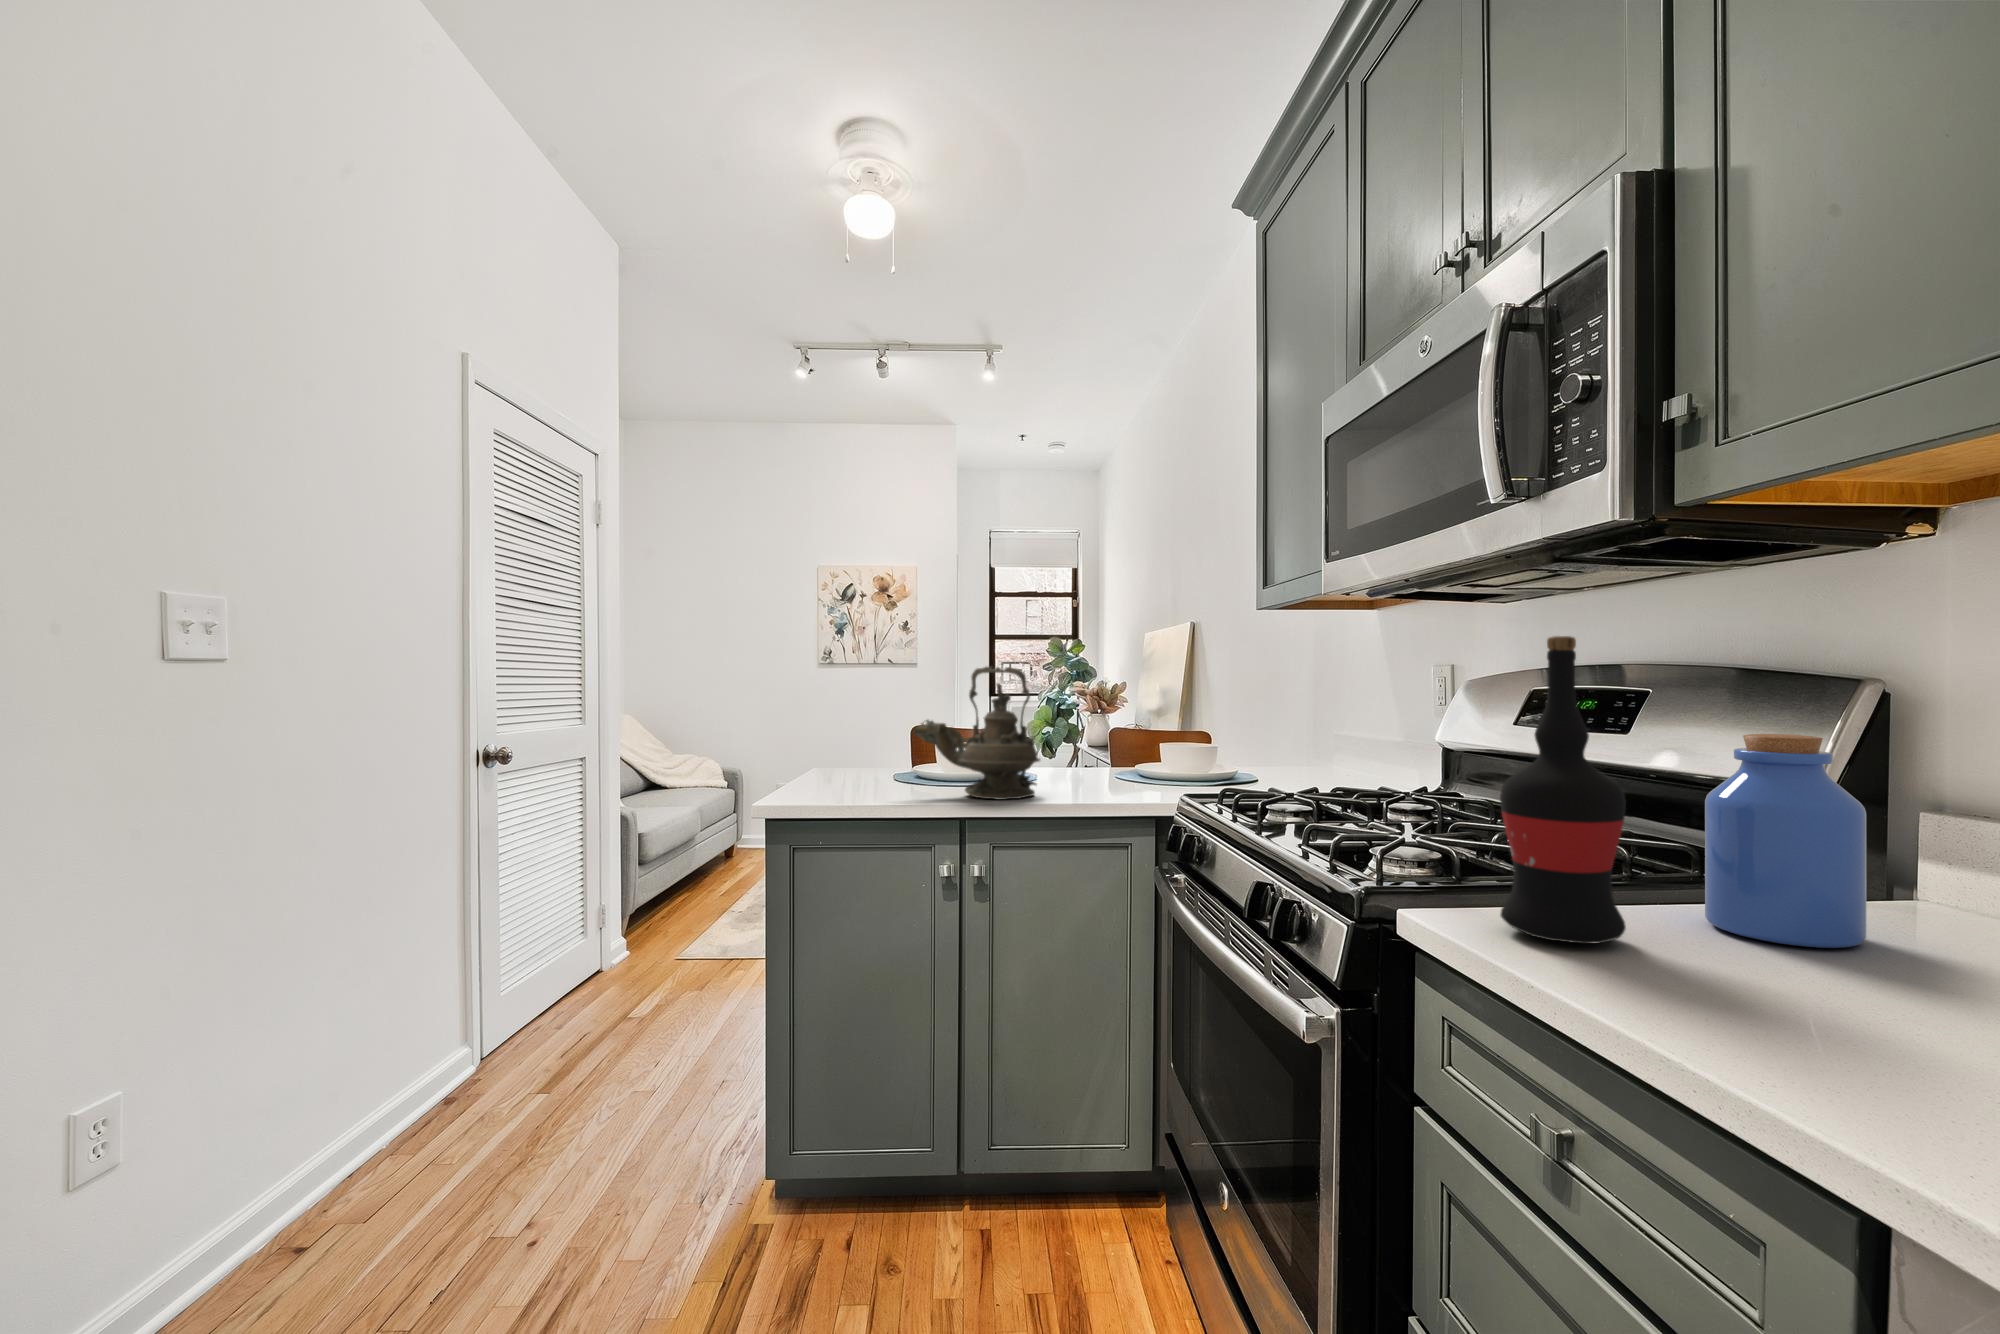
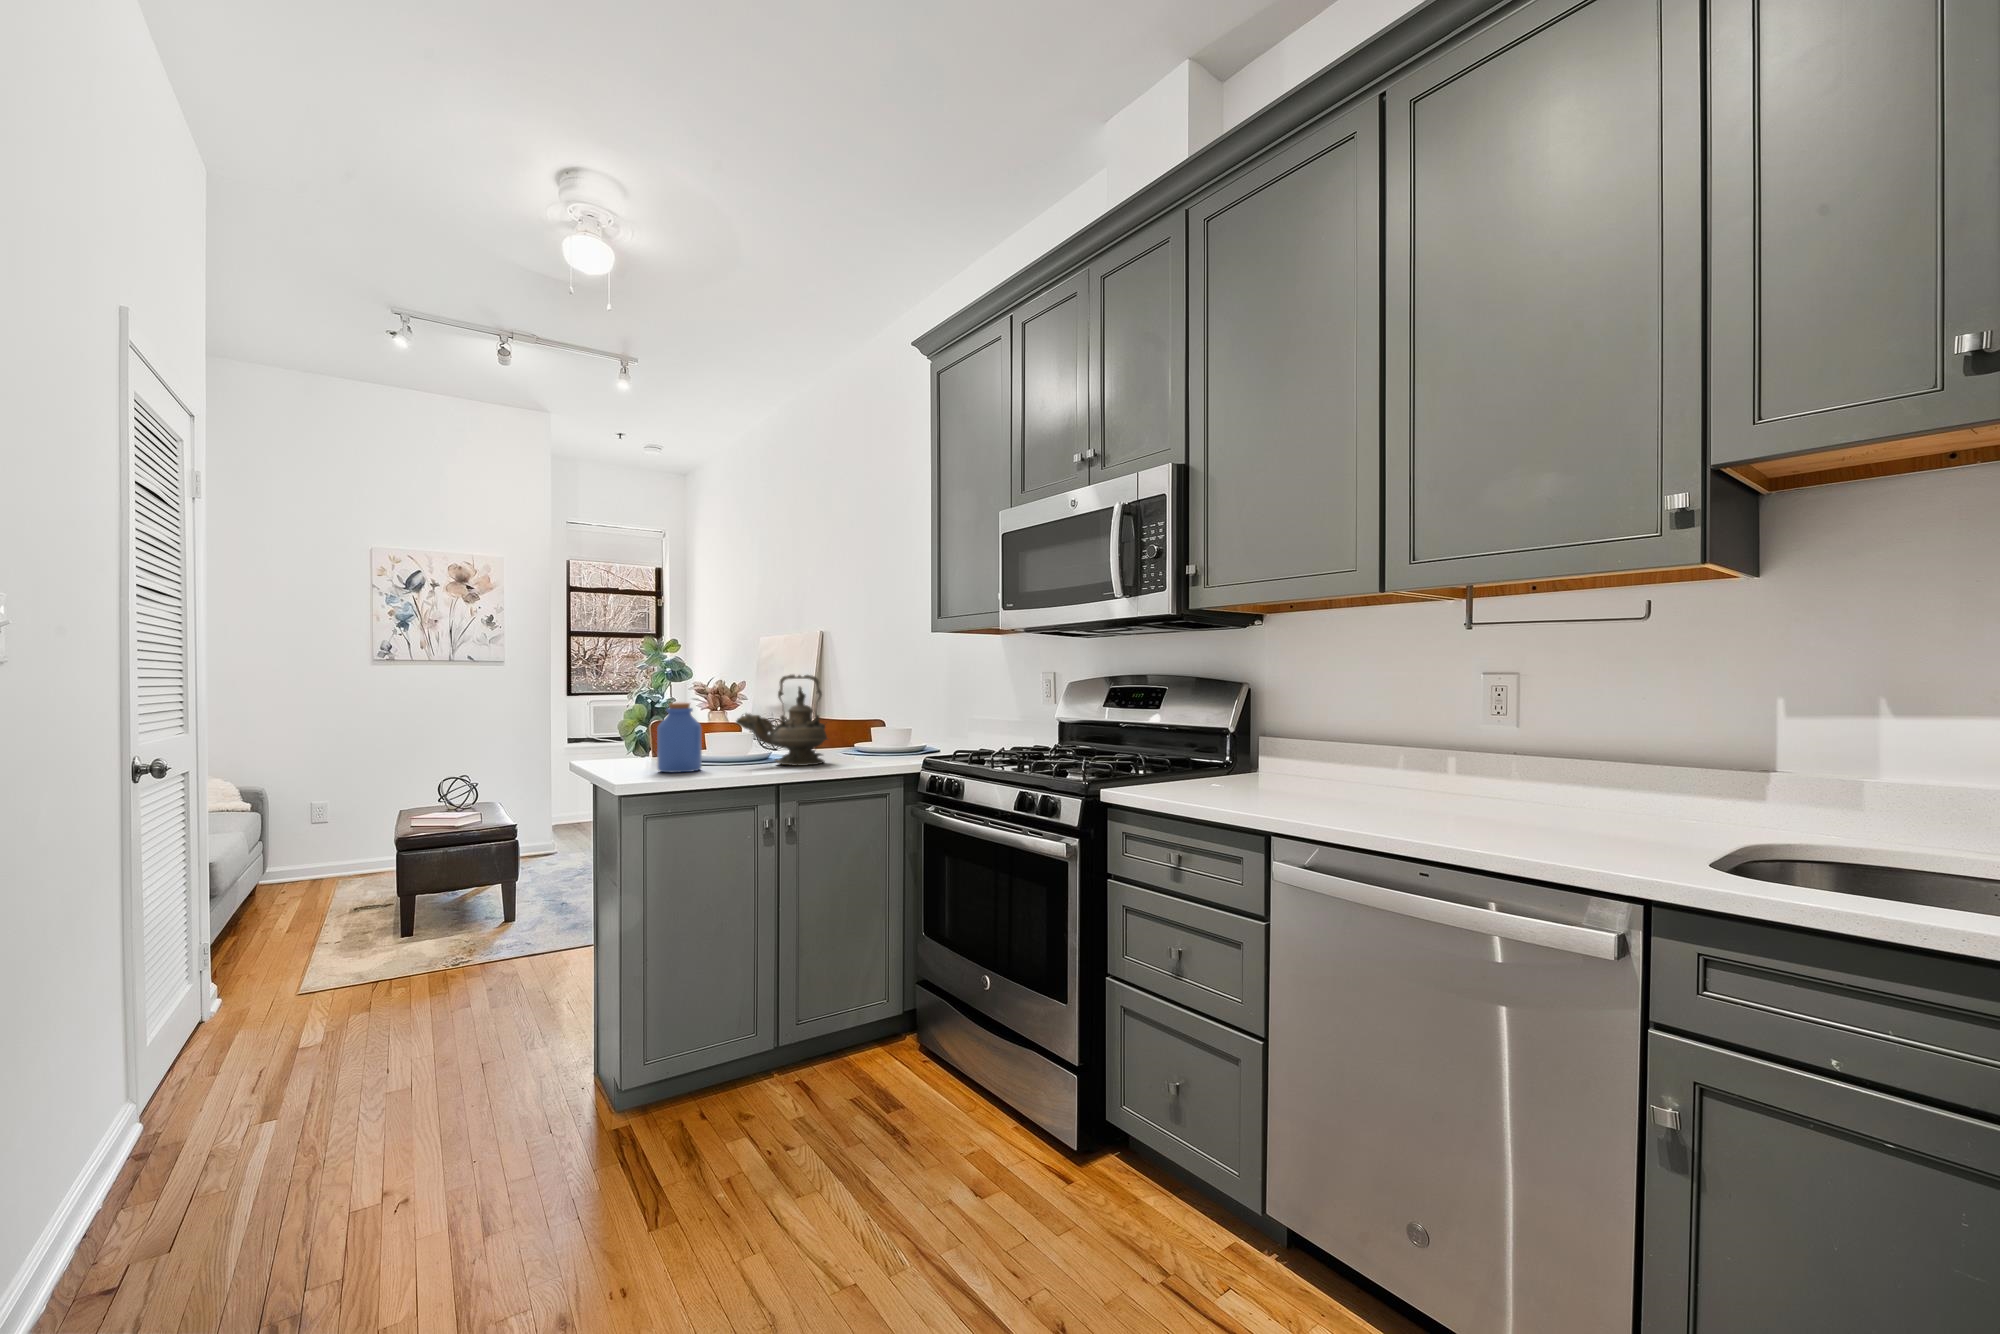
wine bottle: present [1500,636,1626,944] -> none [1135,667,1179,790]
jar: present [1705,734,1867,948] -> present [657,702,702,773]

